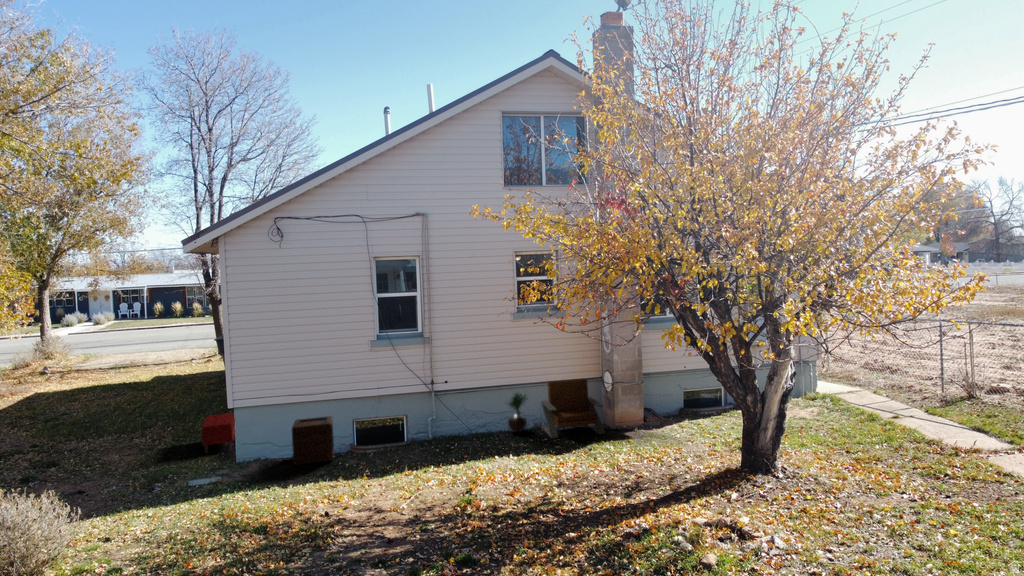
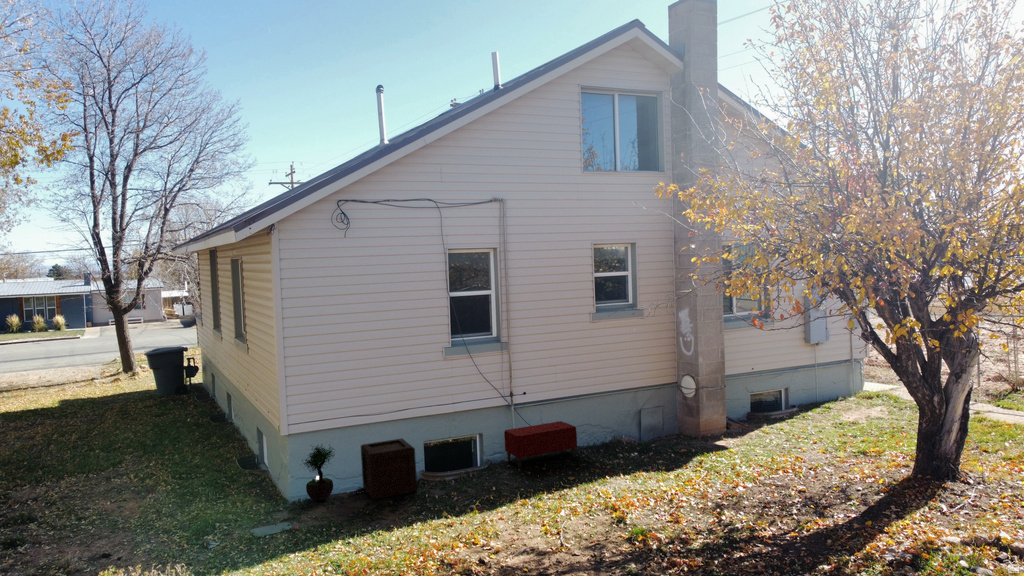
lounge chair: present [541,379,605,438] -> none [623,385,702,453]
potted tree: present [508,393,527,432] -> present [304,445,334,500]
bench: present [202,413,235,454] -> present [504,421,577,468]

